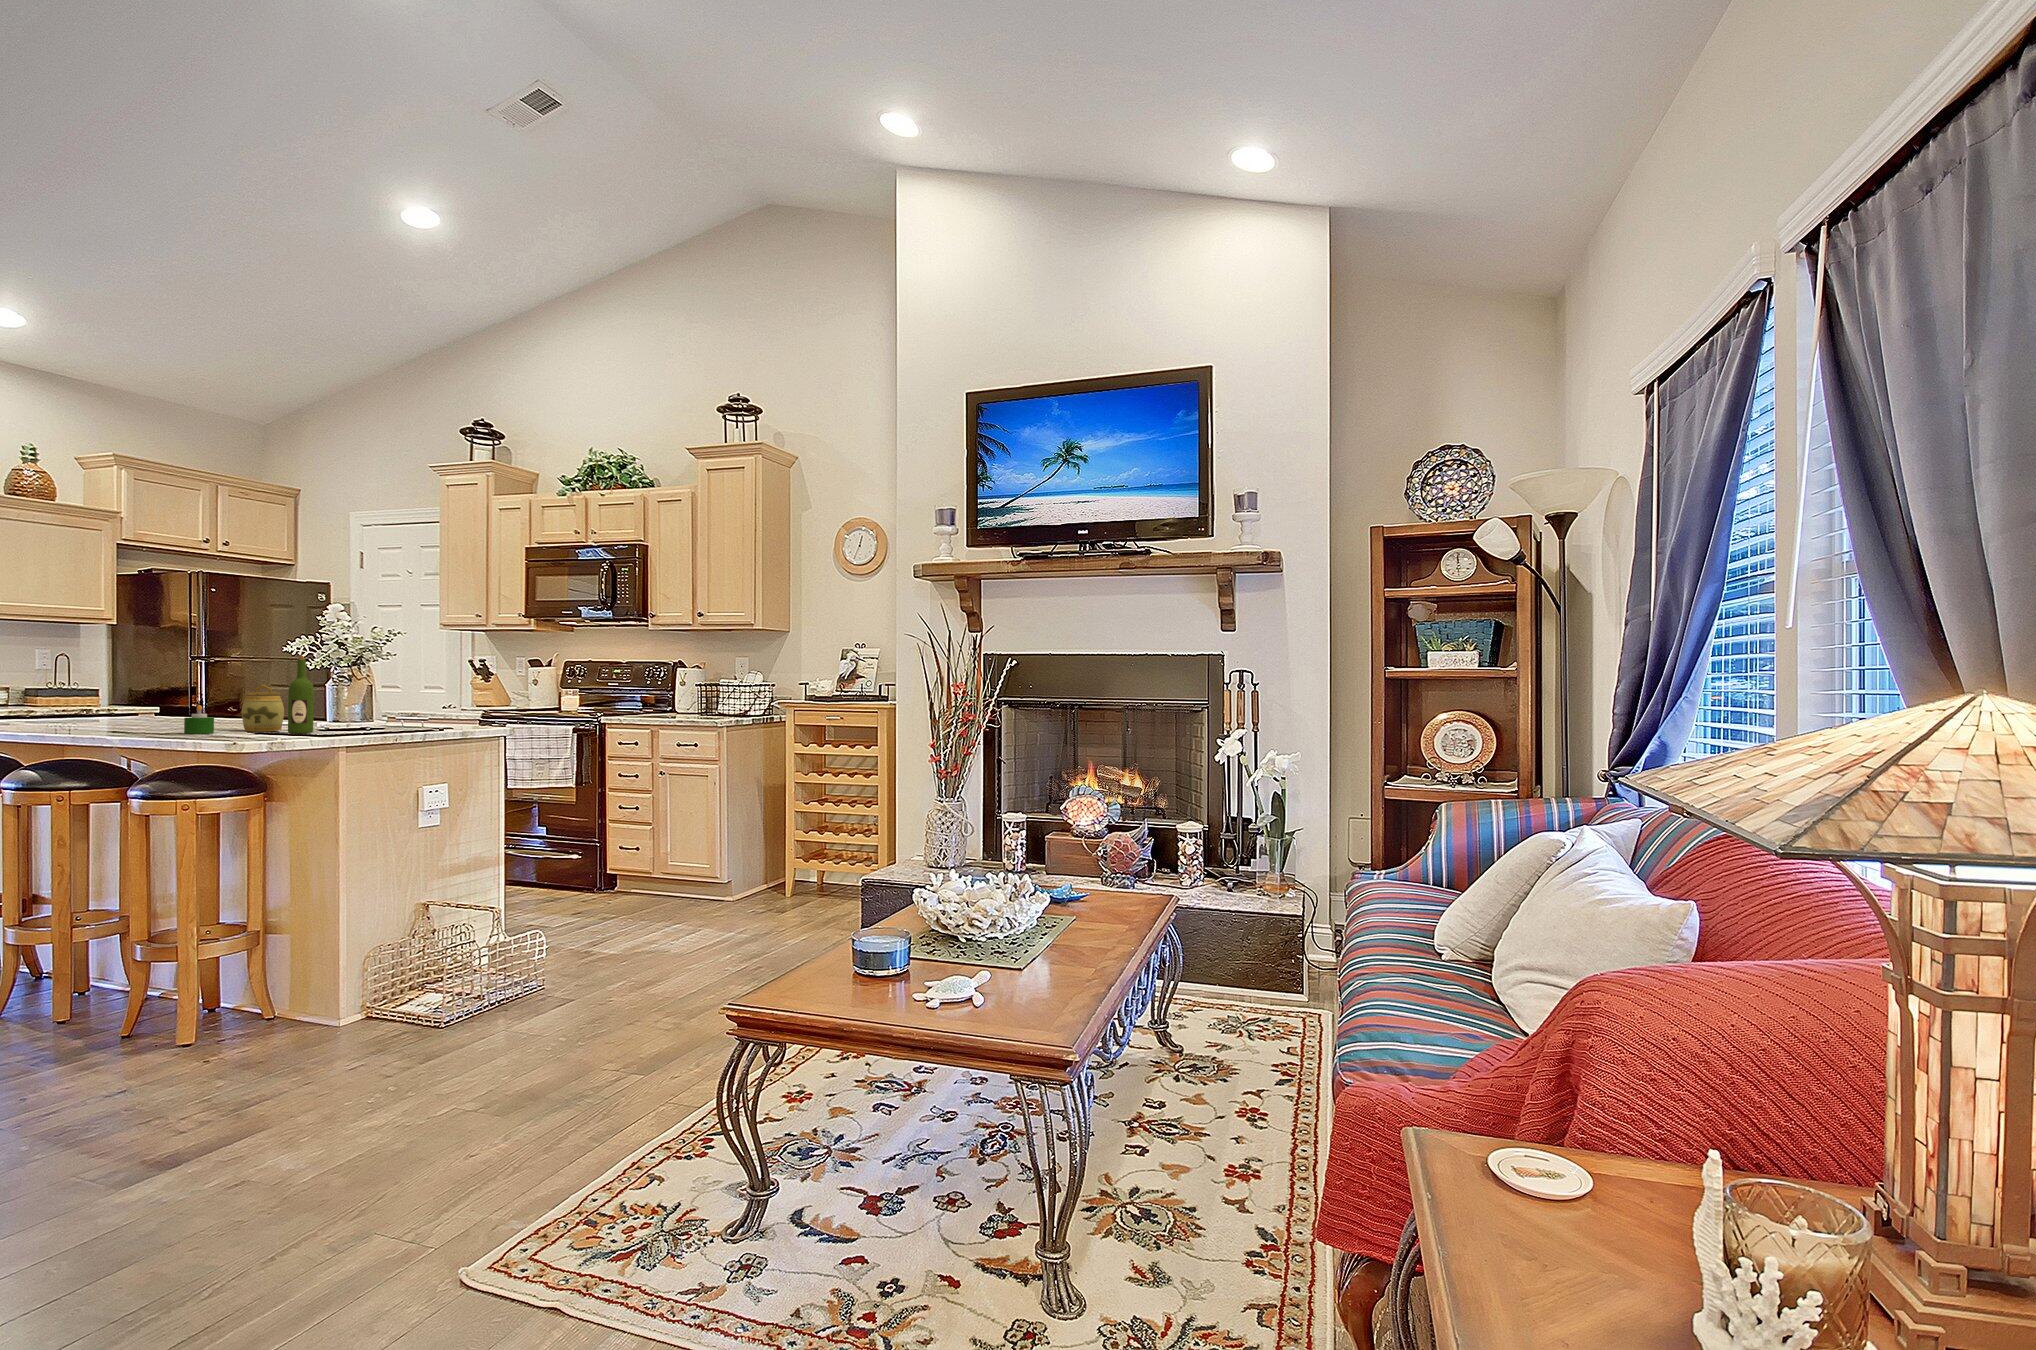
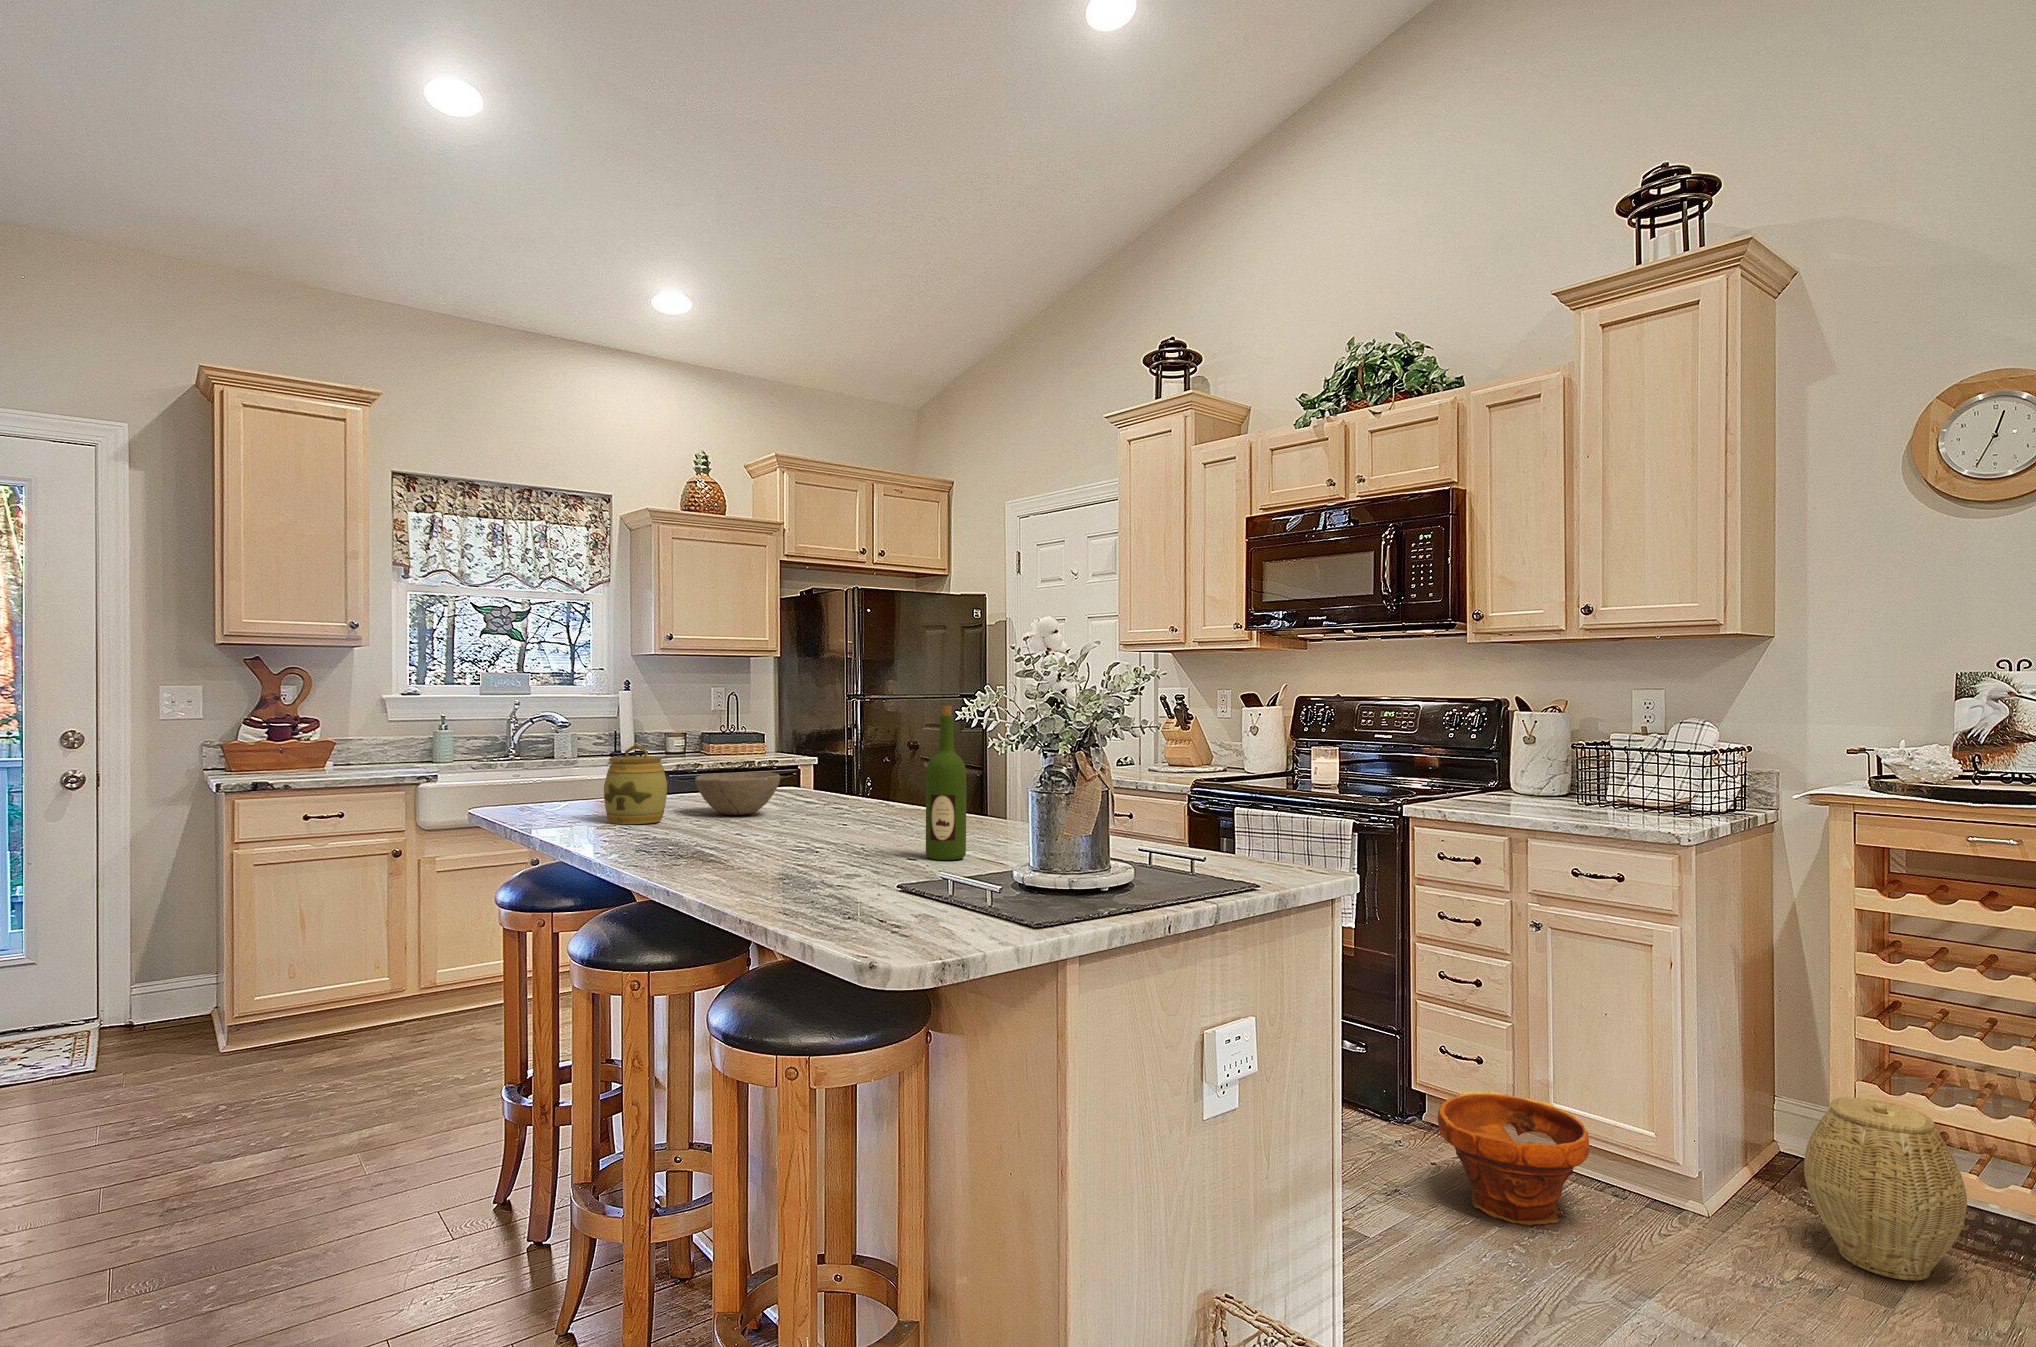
jar: present [242,685,284,731] -> present [604,744,667,824]
bowl: none [102,699,171,724] -> present [695,772,780,815]
candle: present [184,705,214,734] -> none [762,807,808,864]
woven basket: none [766,835,822,906] -> present [1804,1097,1967,1281]
planter: none [603,860,676,914] -> present [1438,1091,1589,1225]

